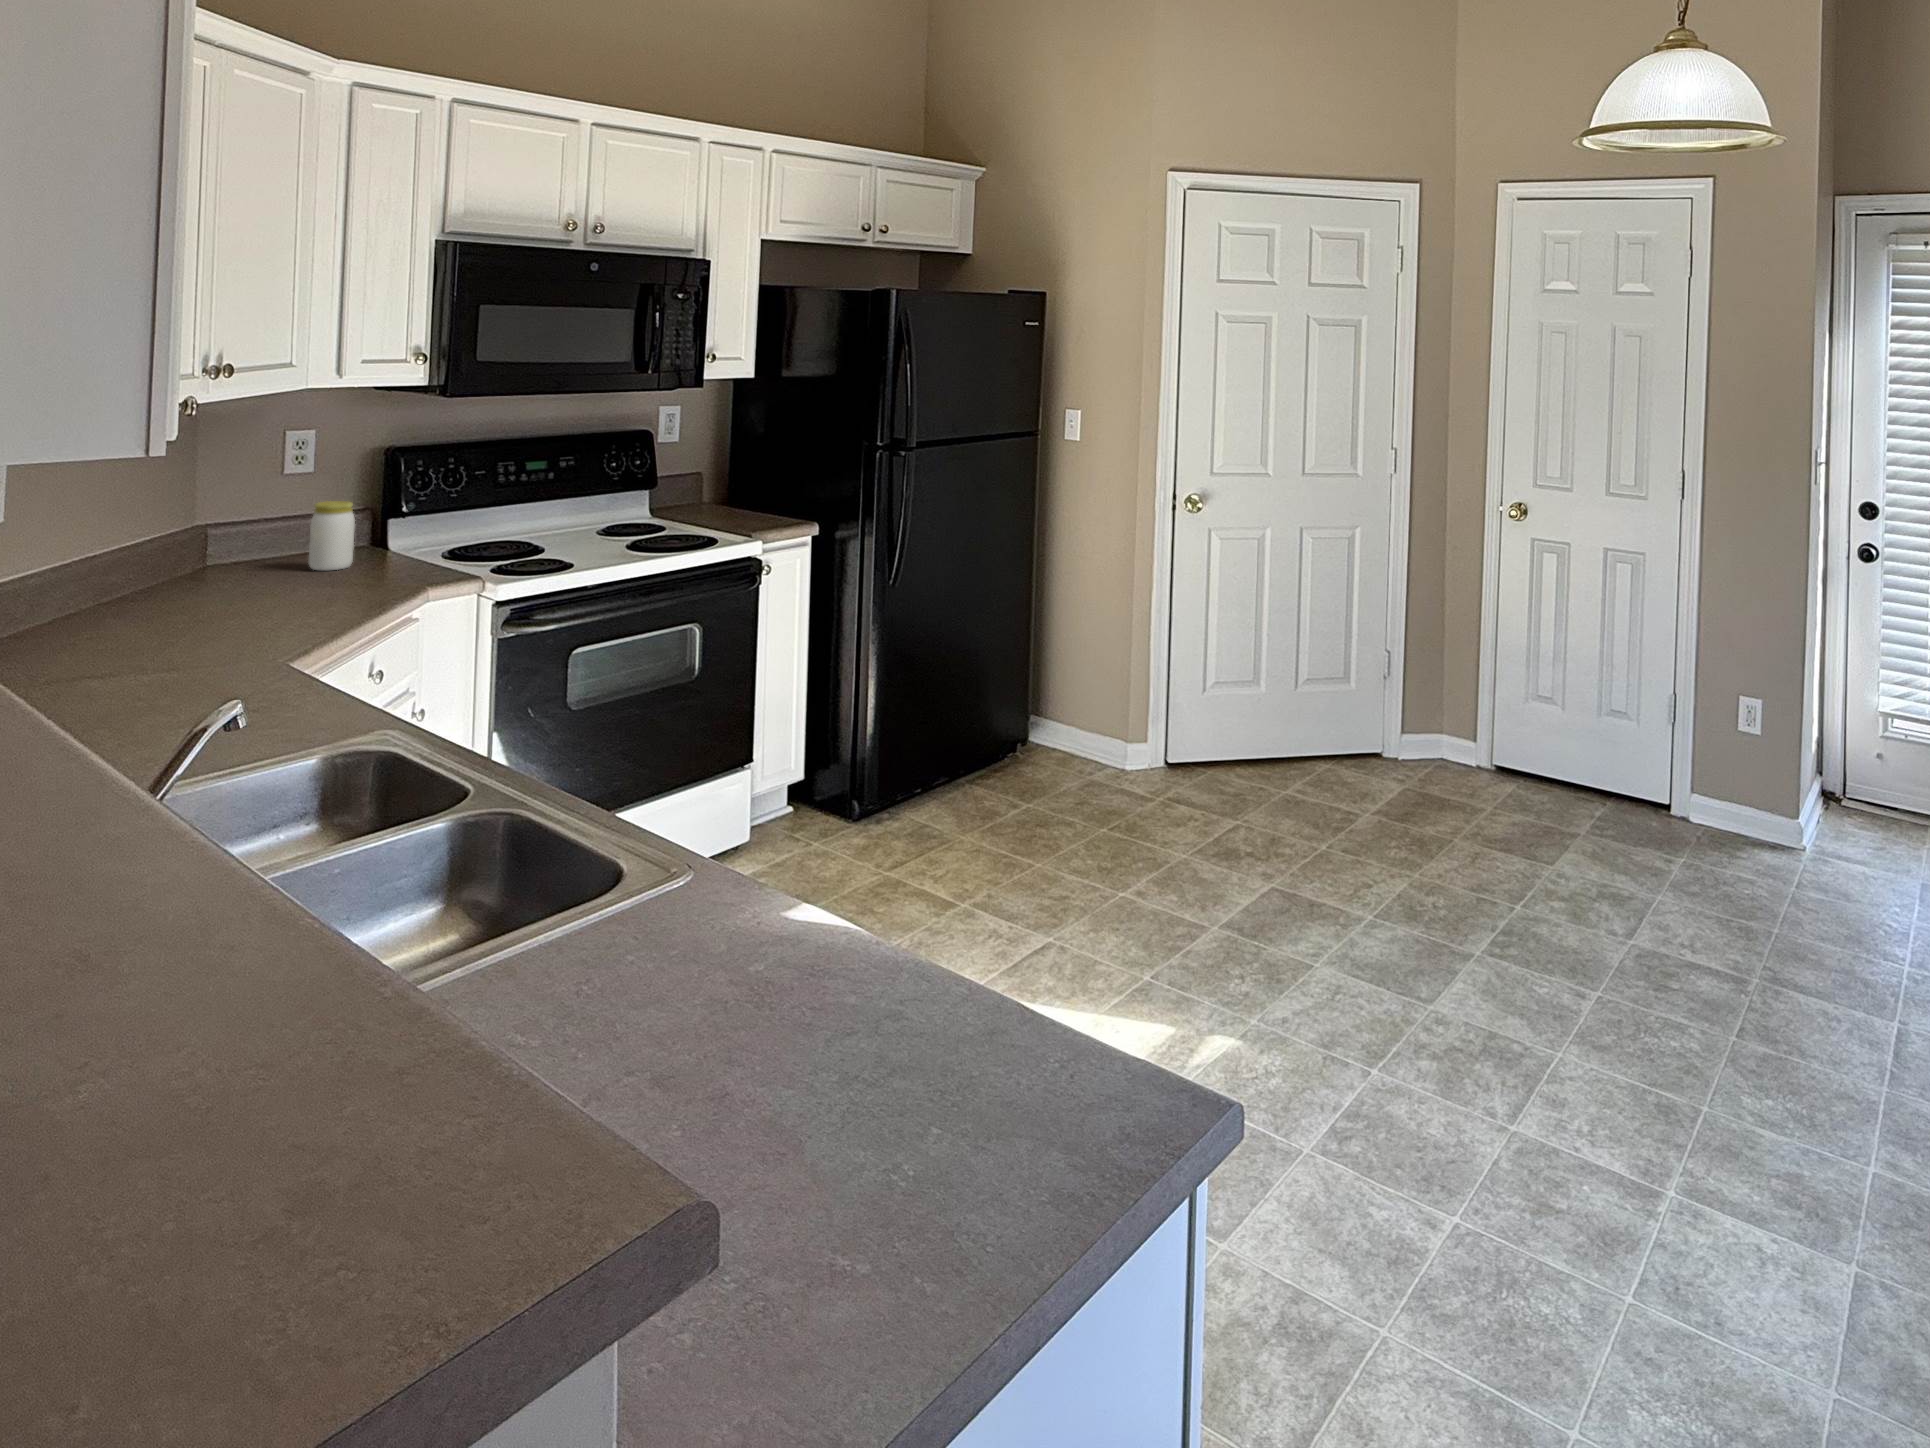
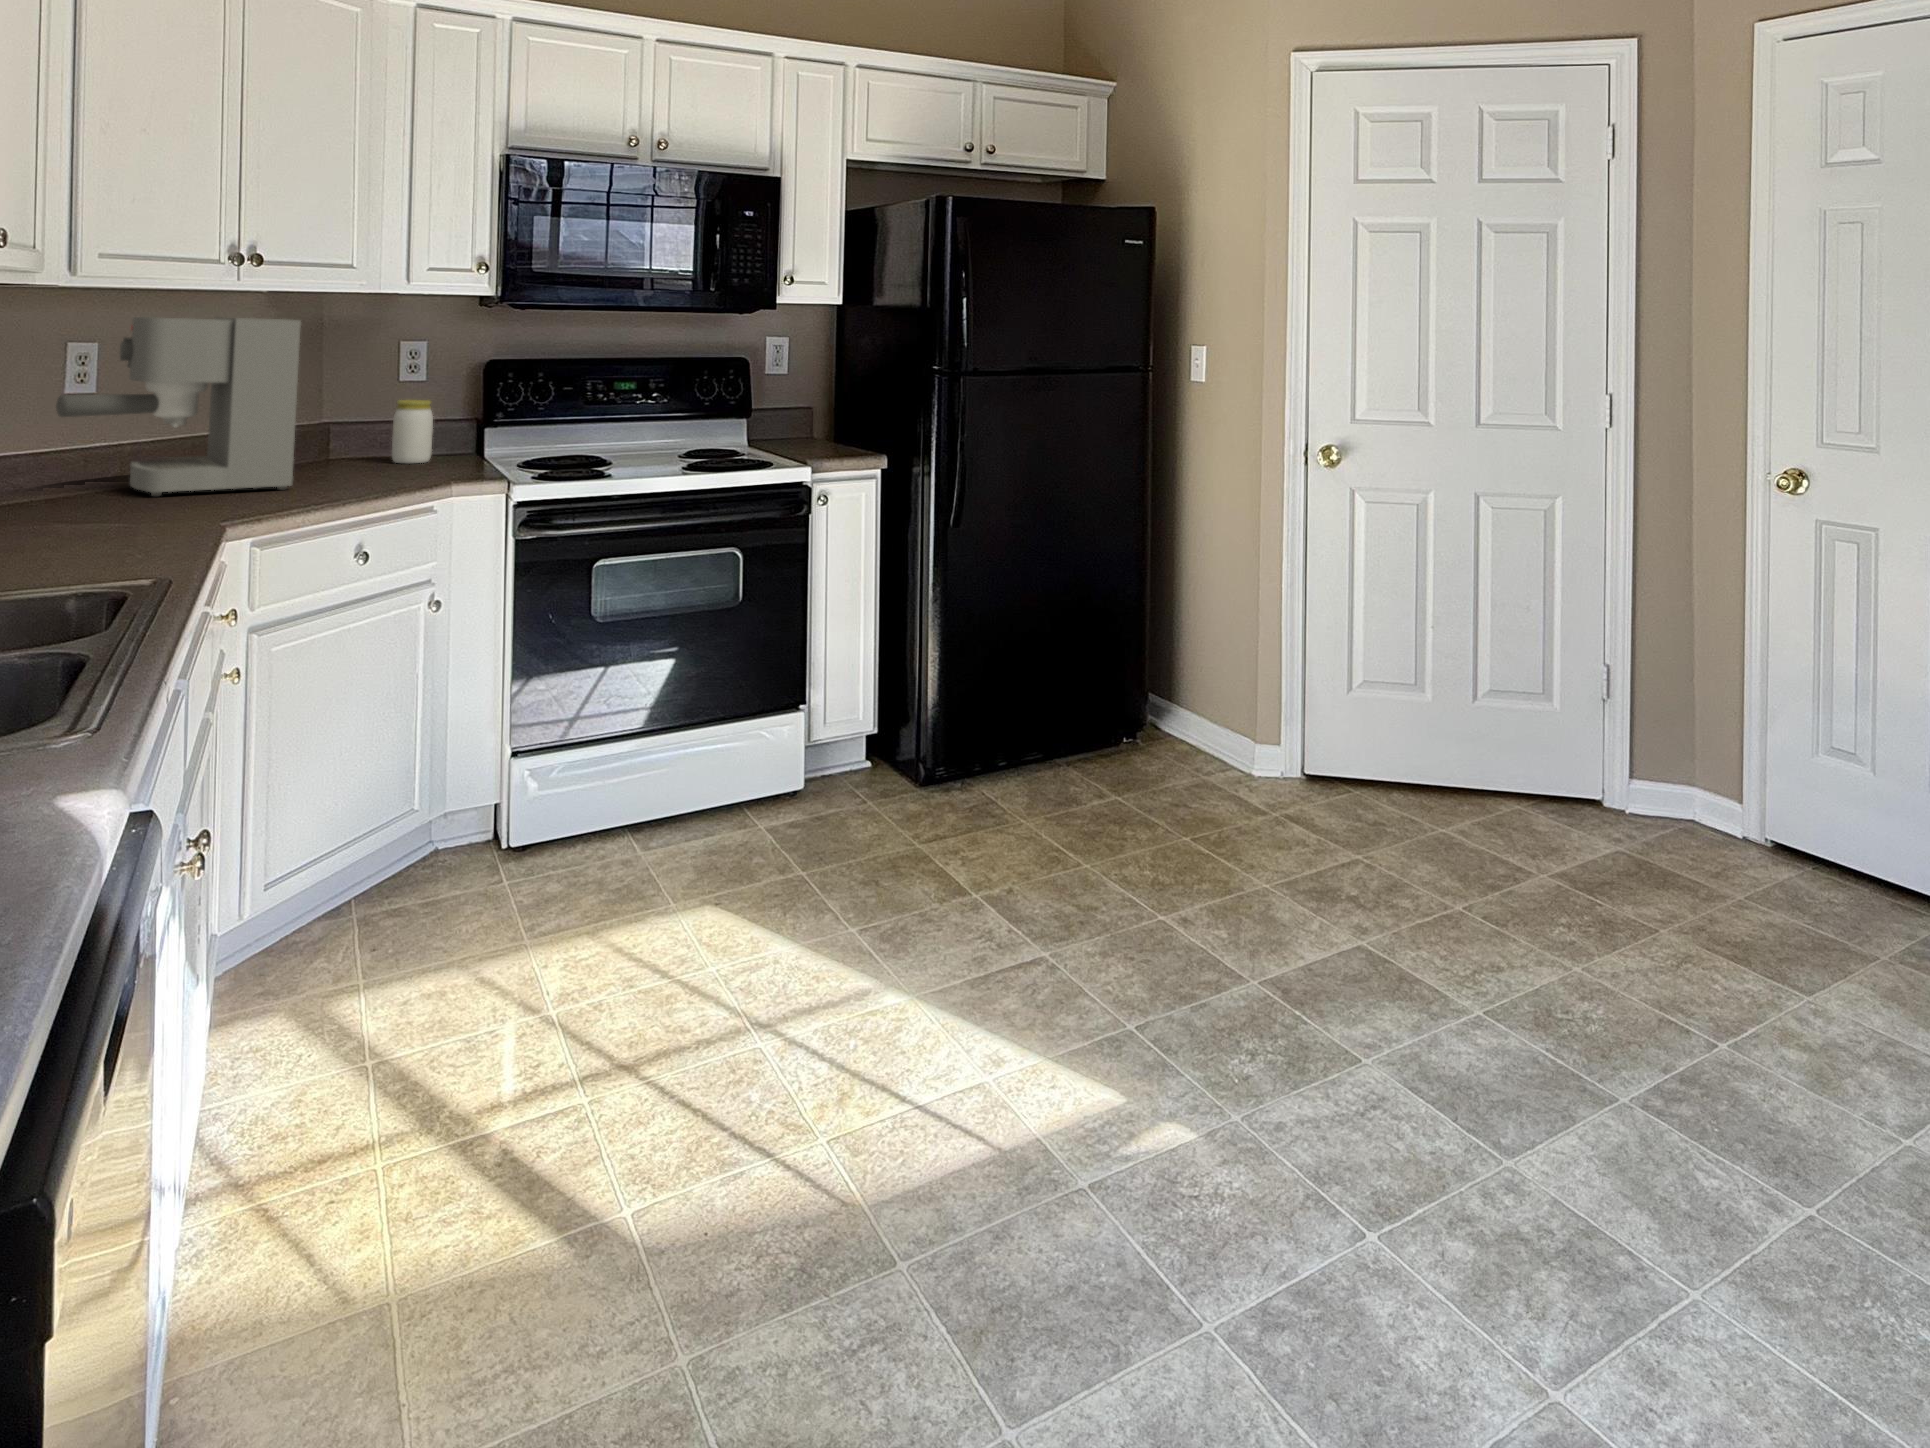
coffee maker: none [56,436,314,642] -> present [56,317,301,496]

